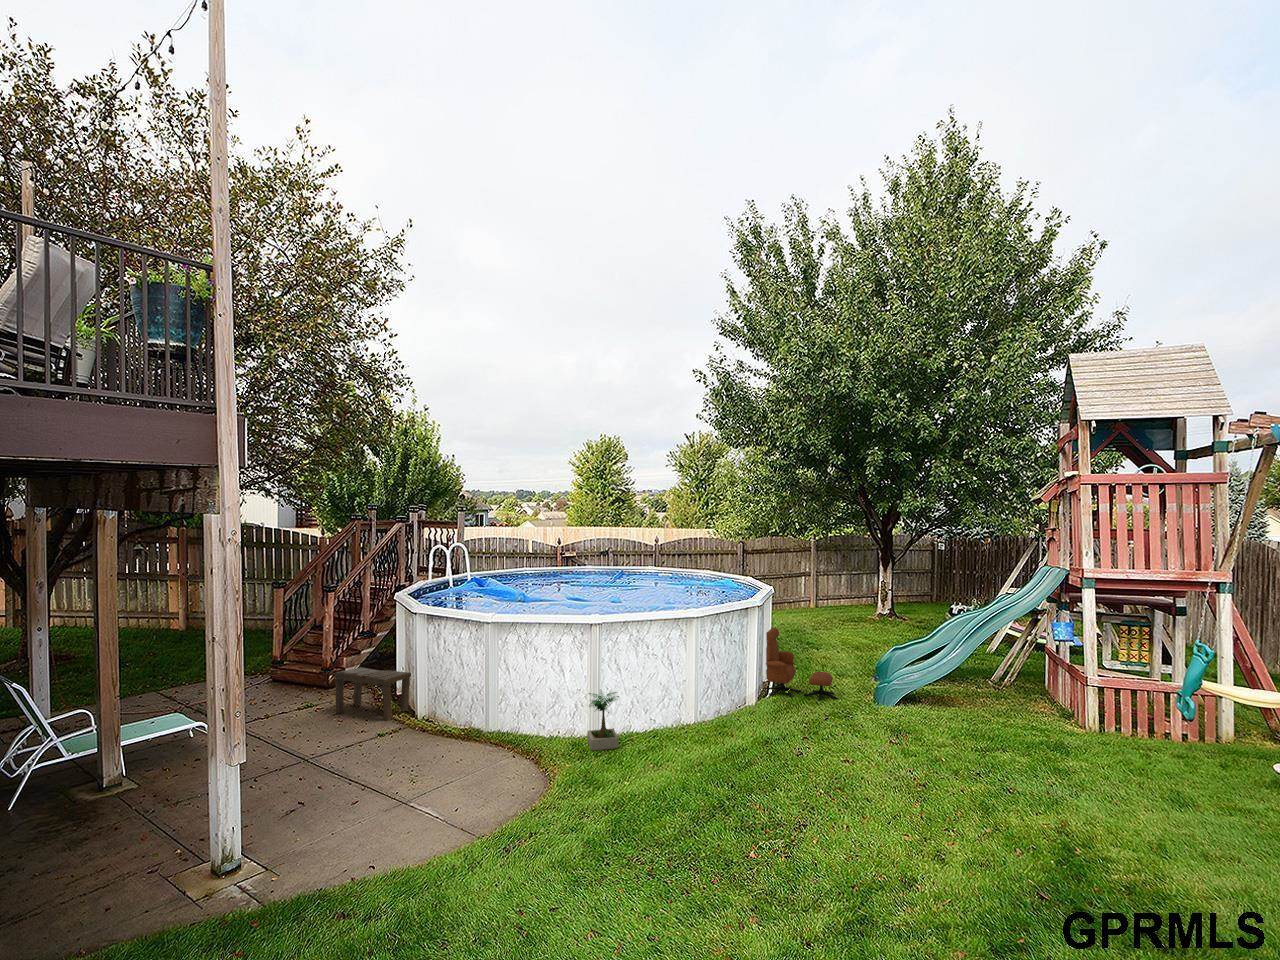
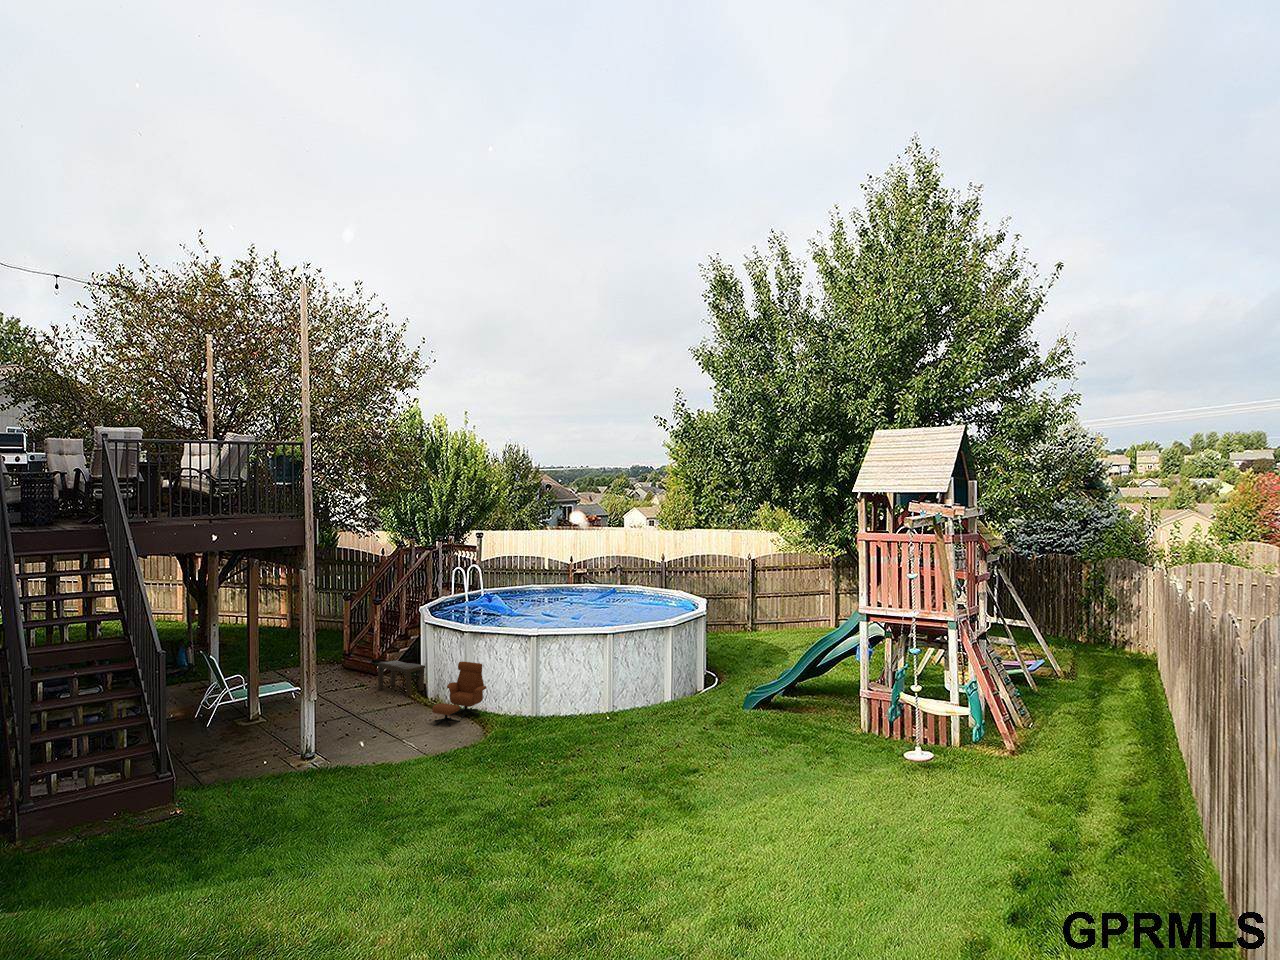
lounge chair: present [765,628,838,701] -> present [432,661,487,726]
potted plant: present [588,689,619,751] -> none [522,682,547,721]

